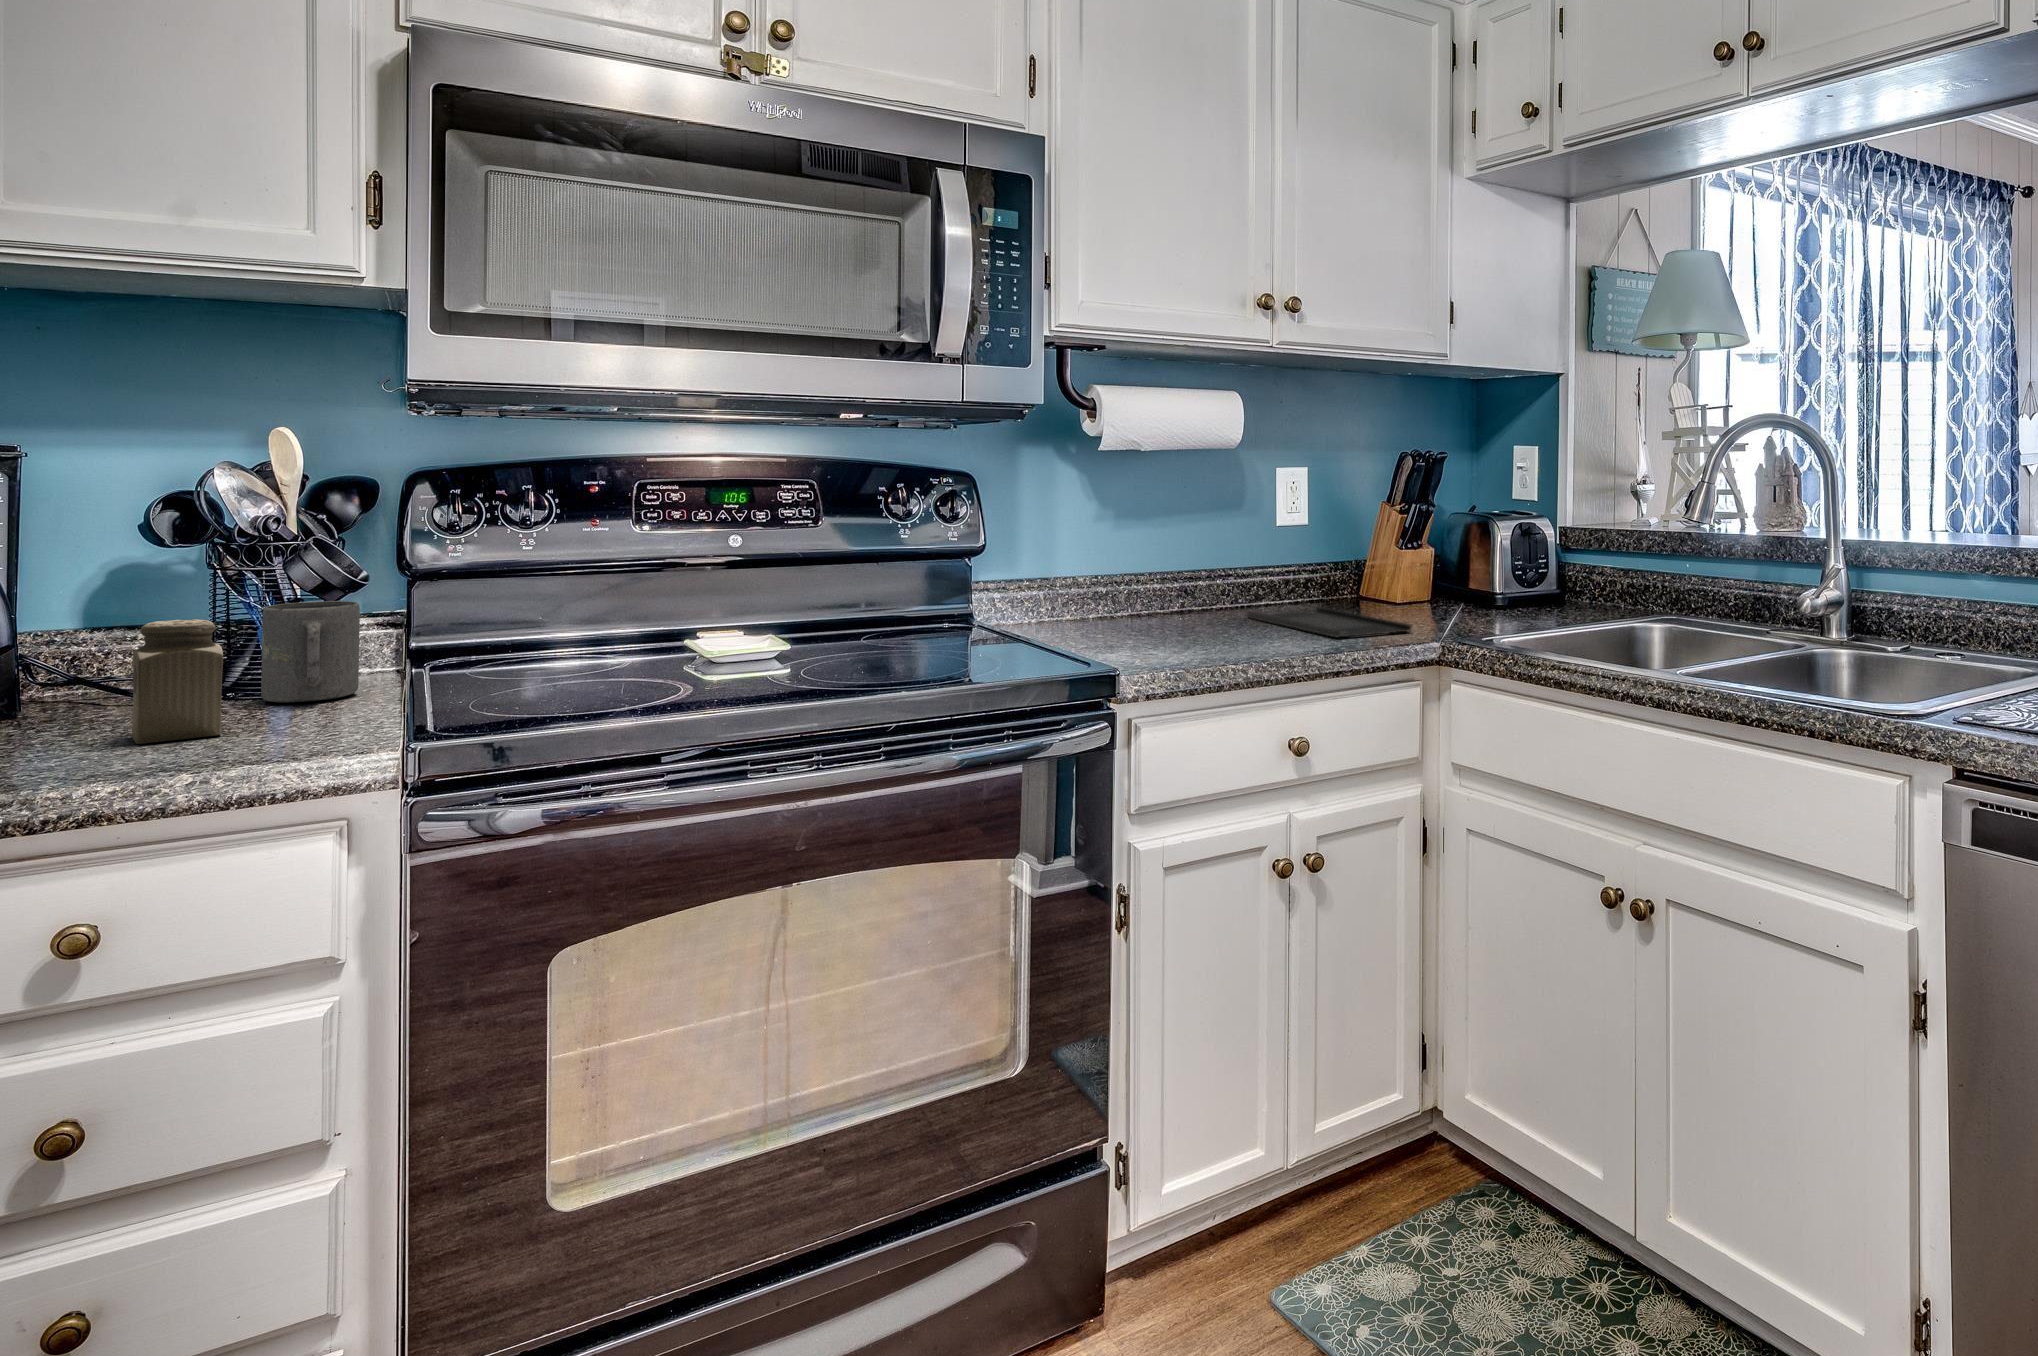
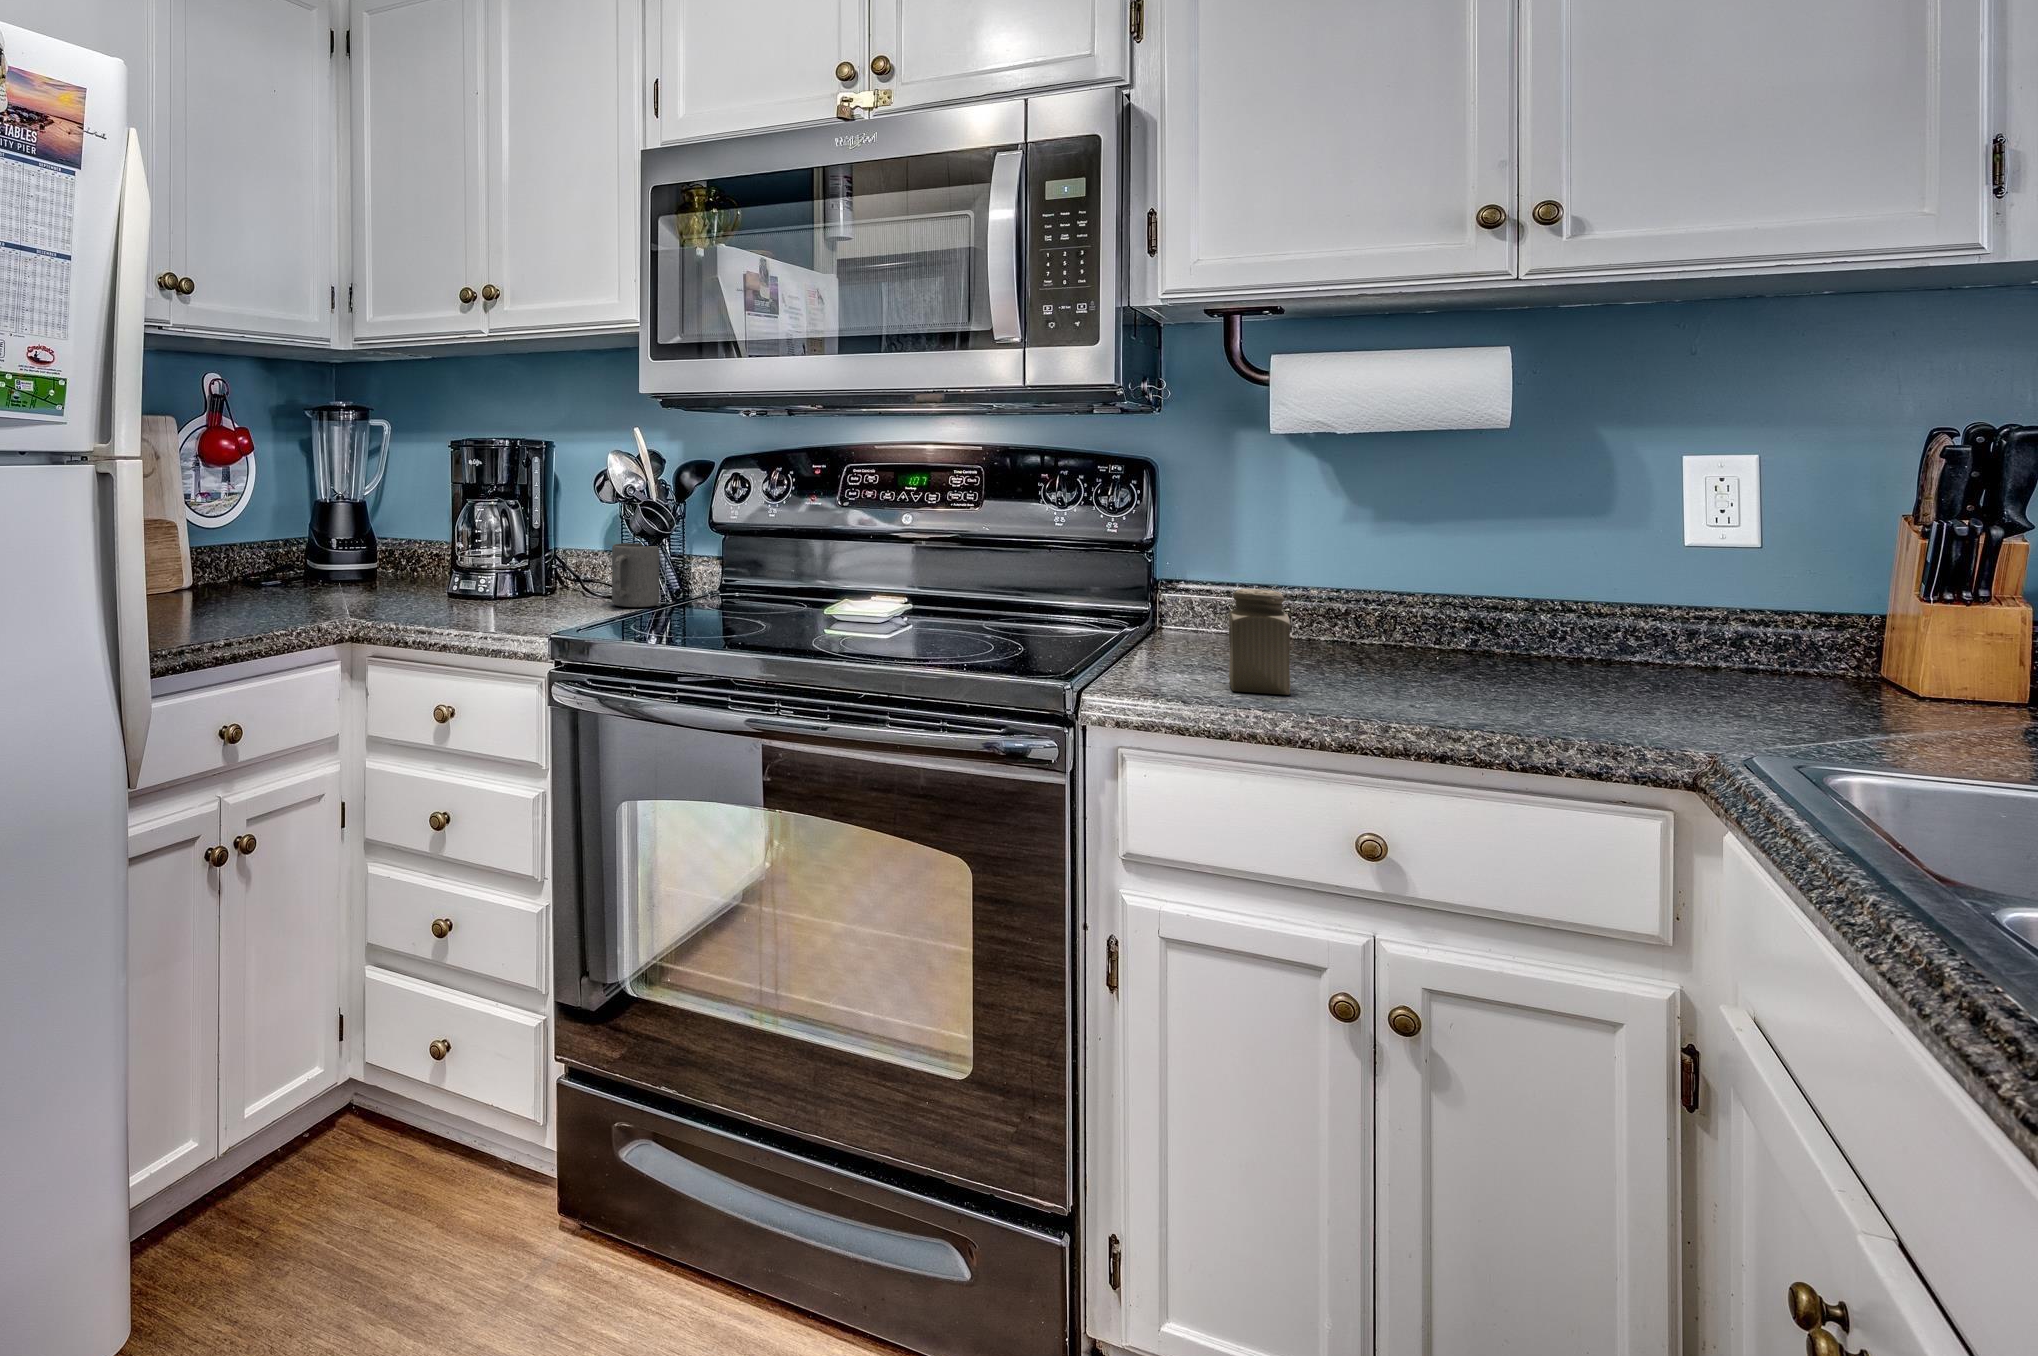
tray: present [1247,607,1412,637] -> none [1508,659,1693,727]
salt shaker: present [131,619,223,744] -> present [1229,589,1290,695]

